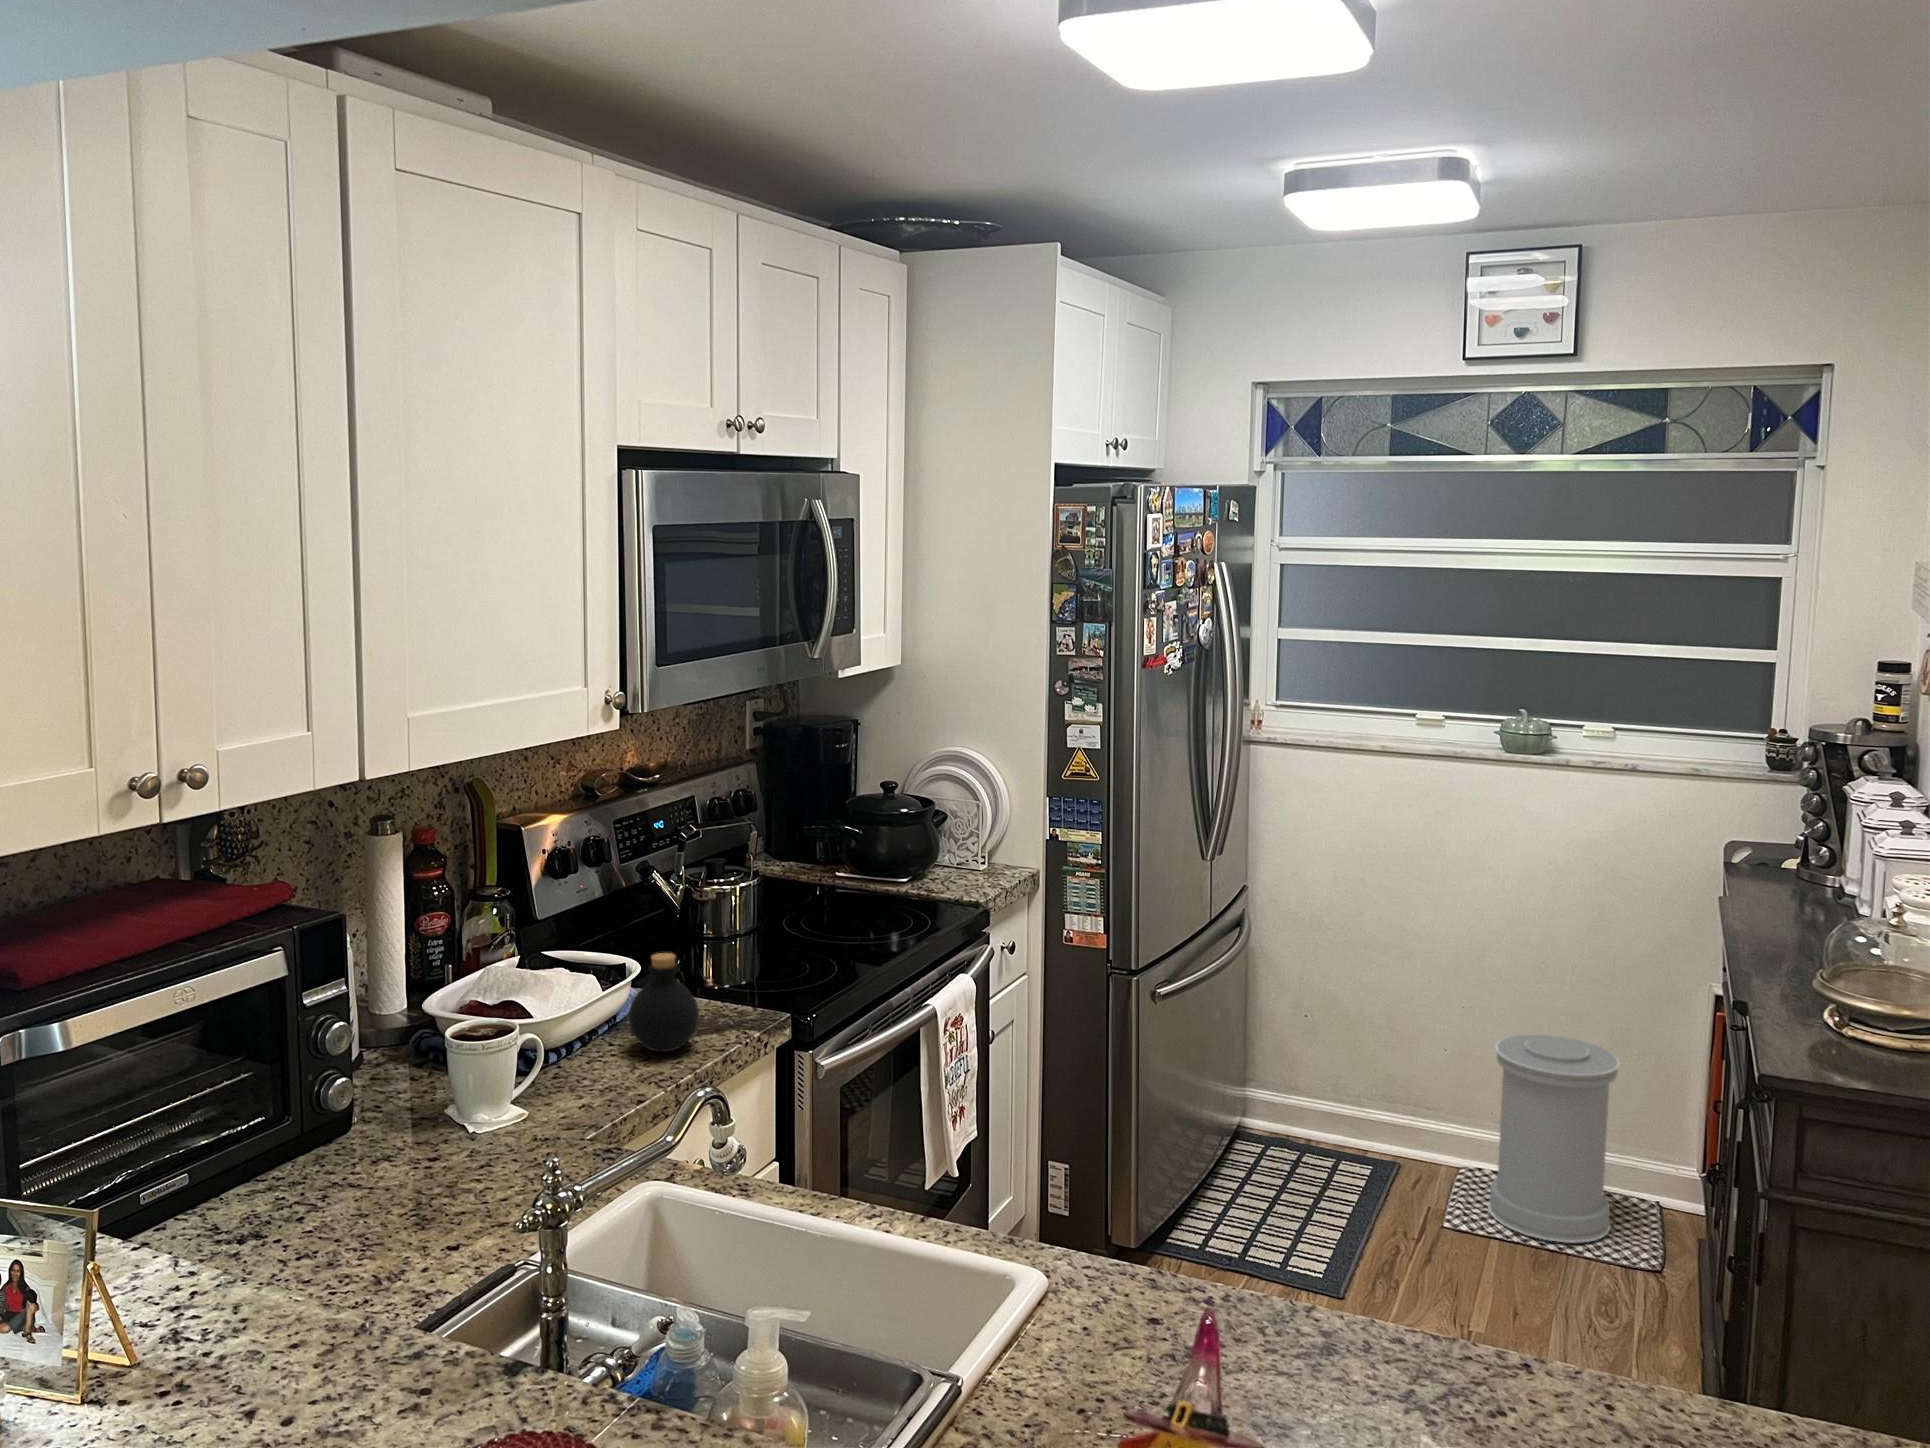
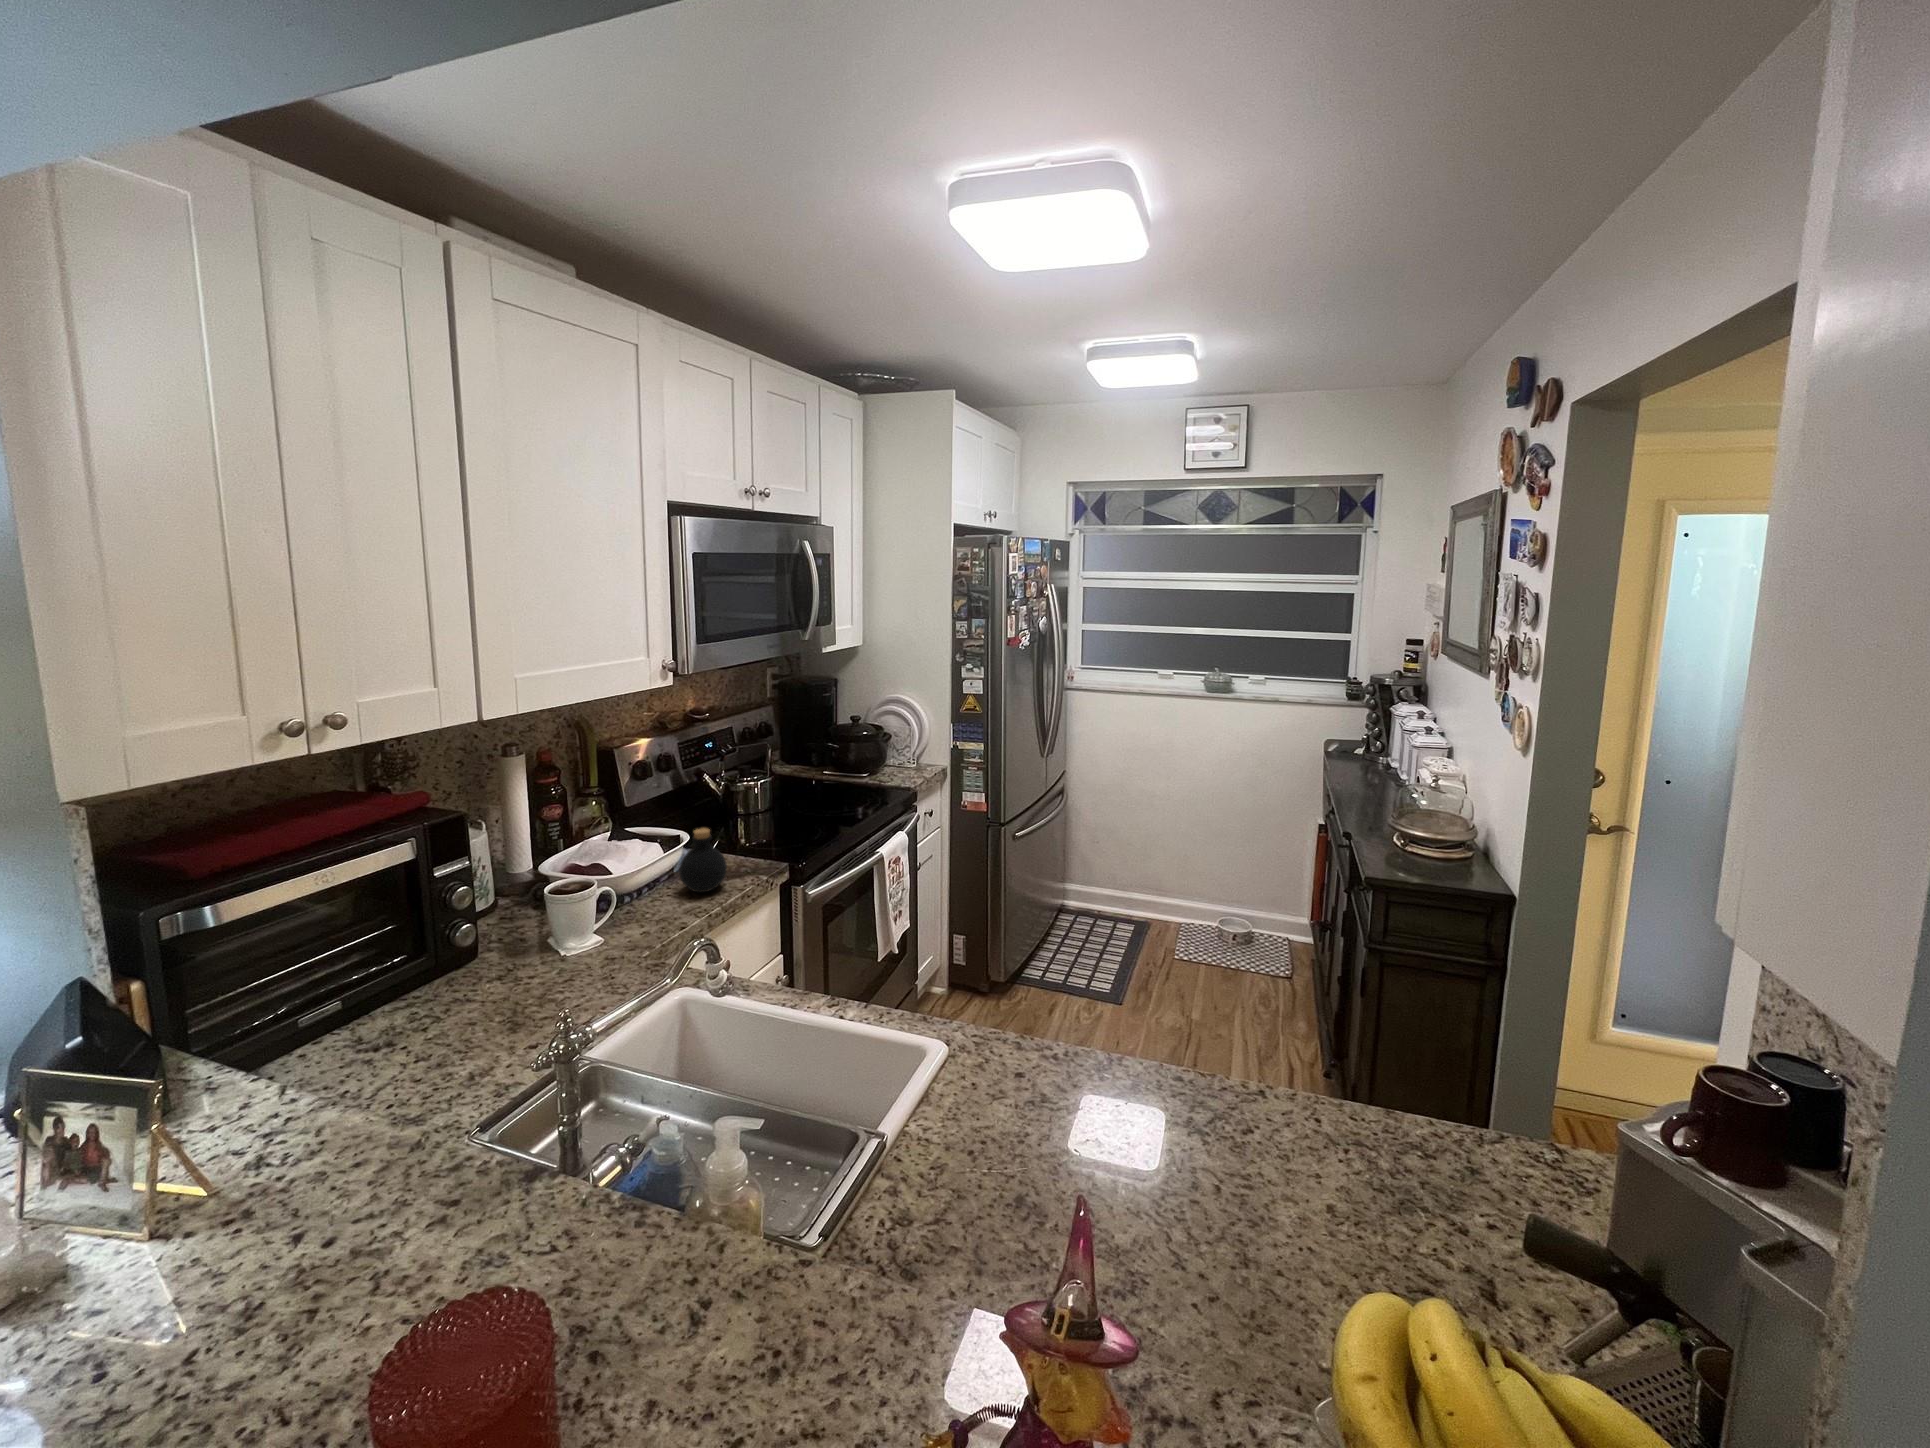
trash can: present [1488,1035,1620,1242] -> none [1199,848,1270,963]

